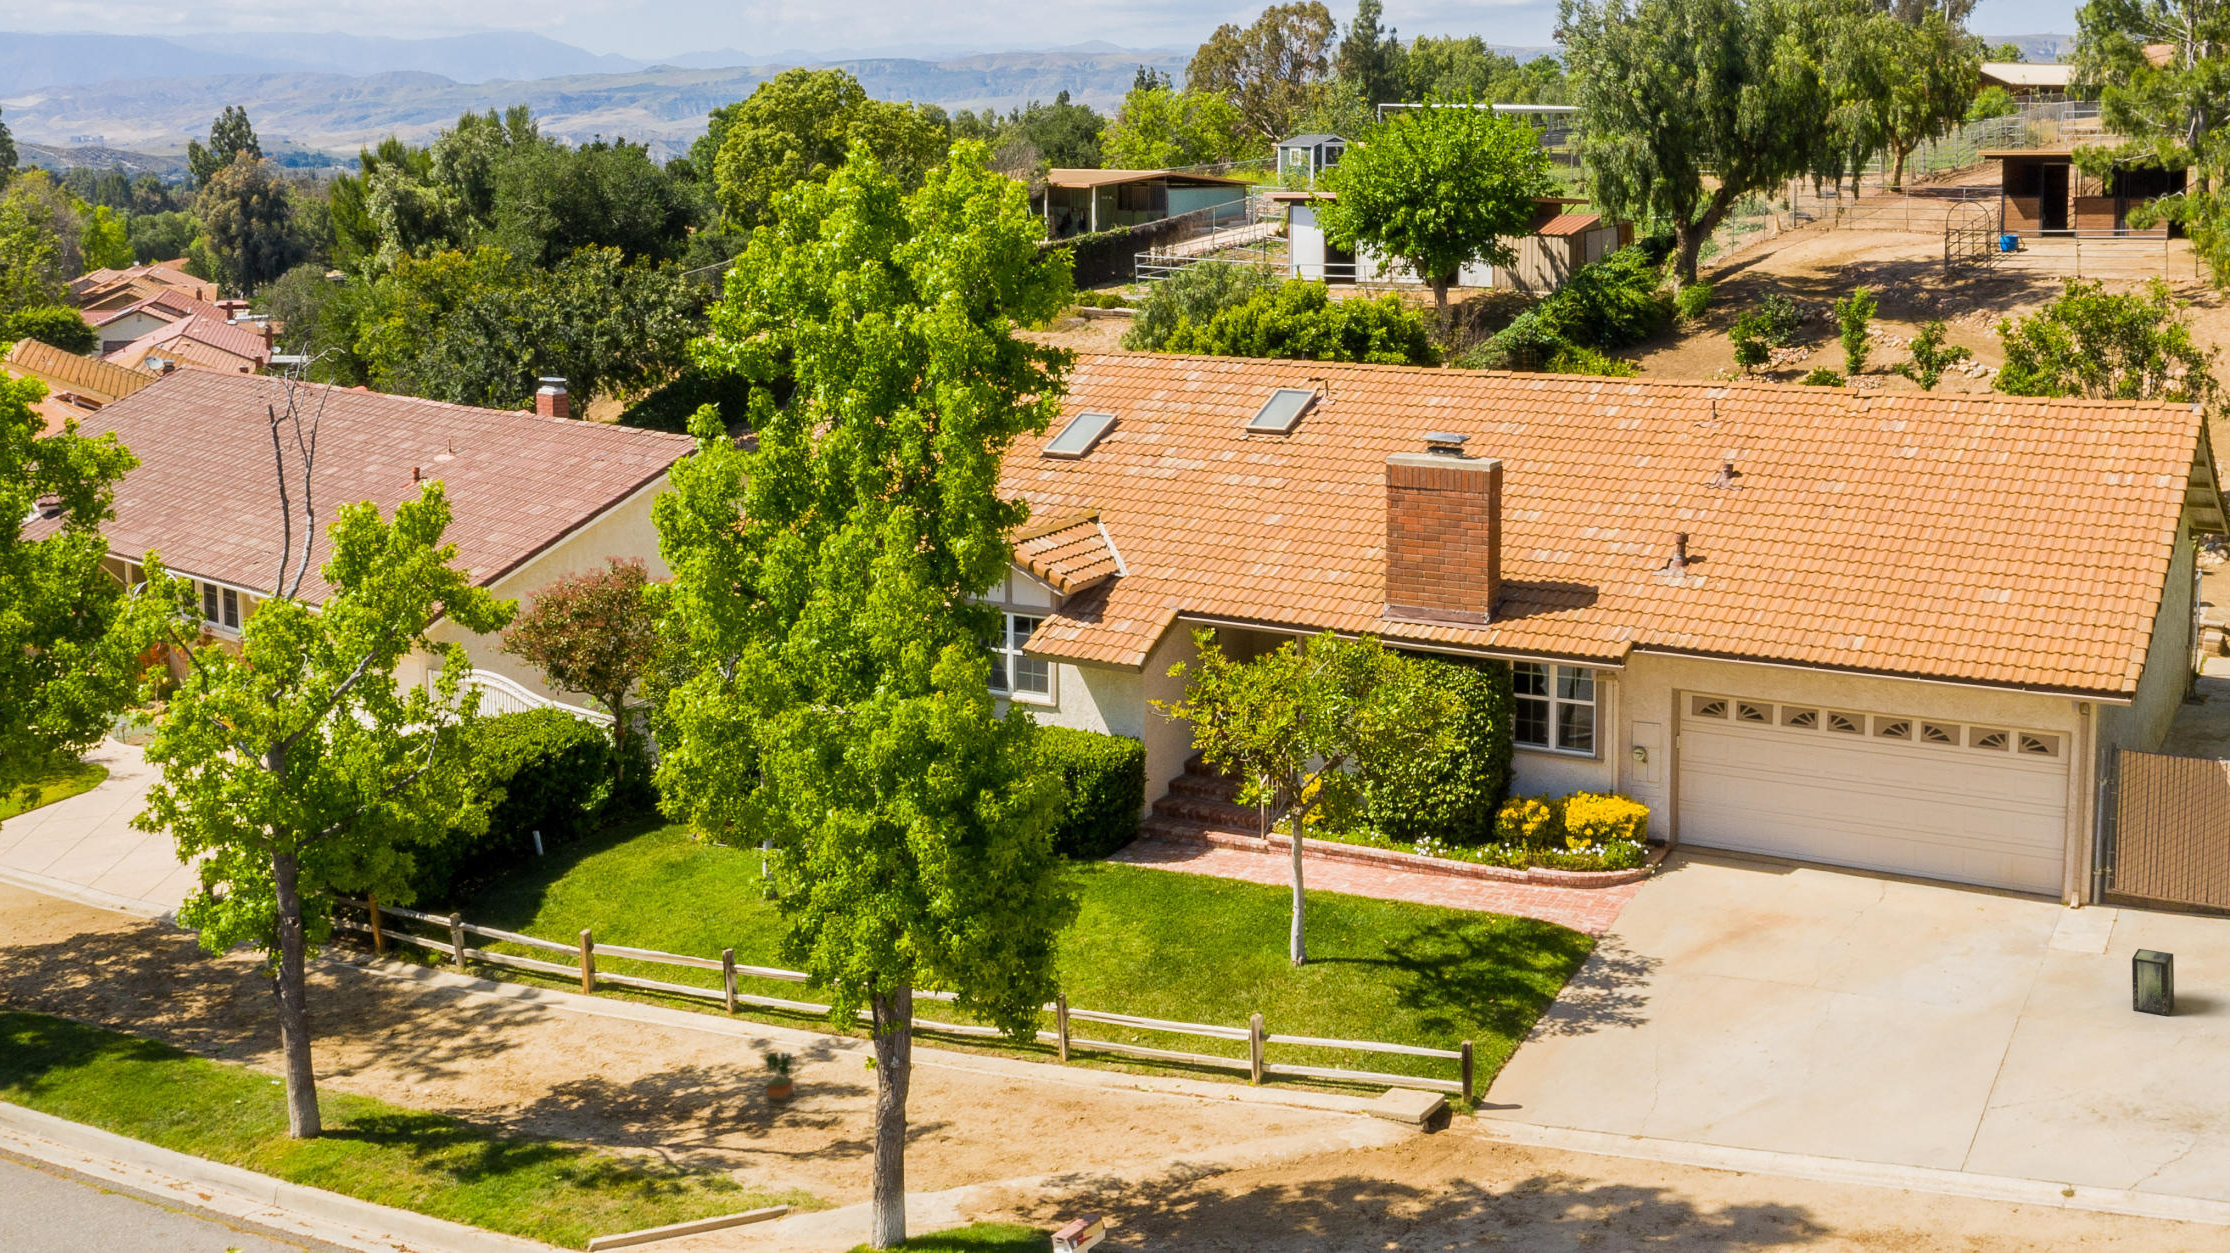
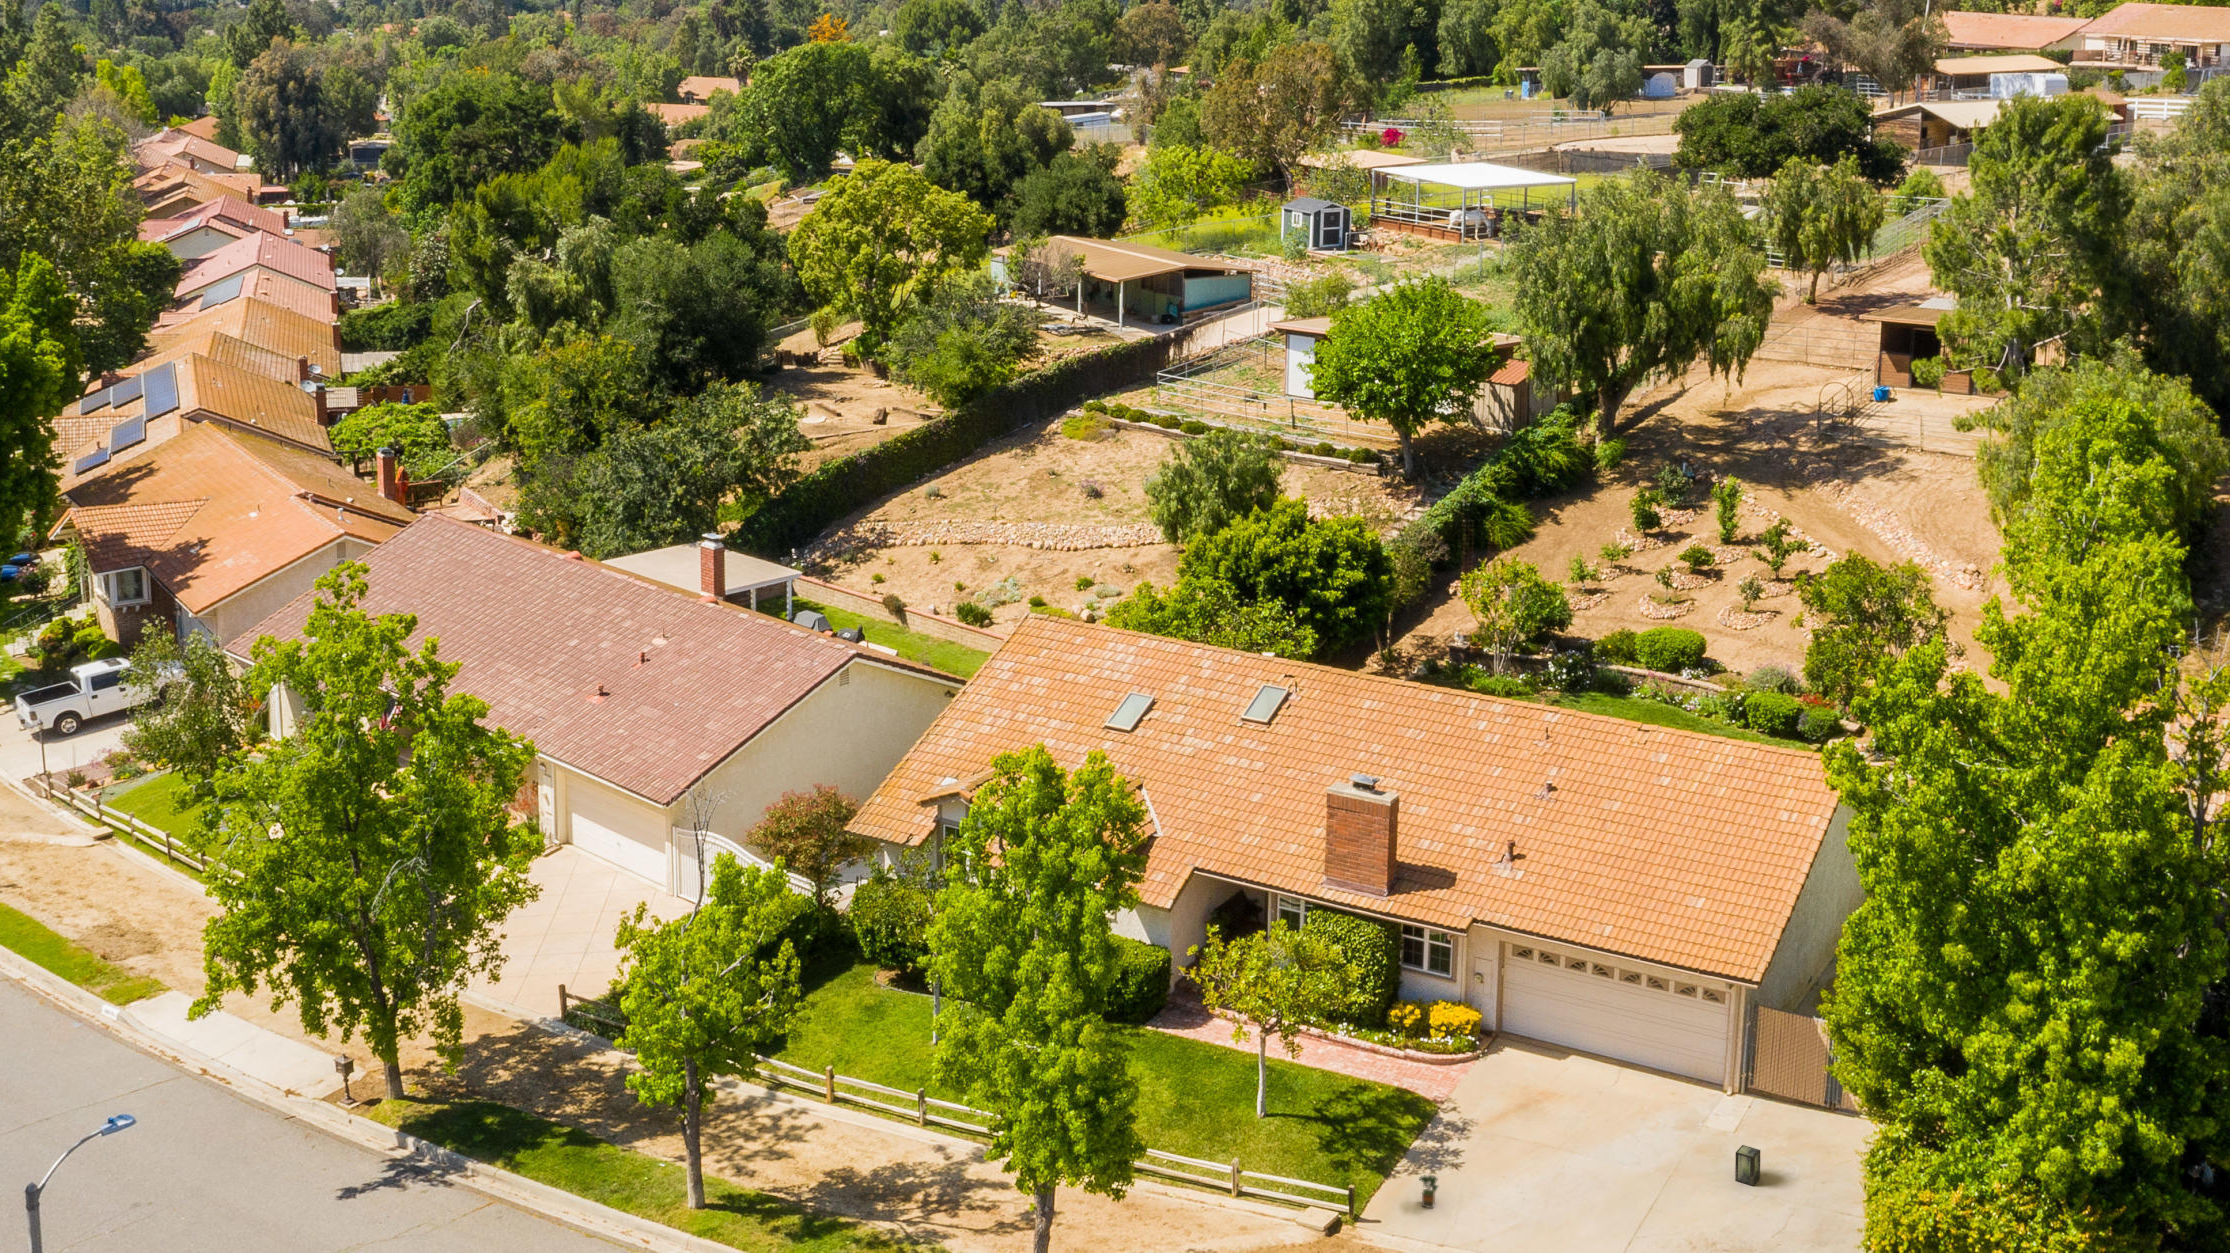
potted tree: present [764,1053,796,1108] -> present [1419,1175,1438,1208]

